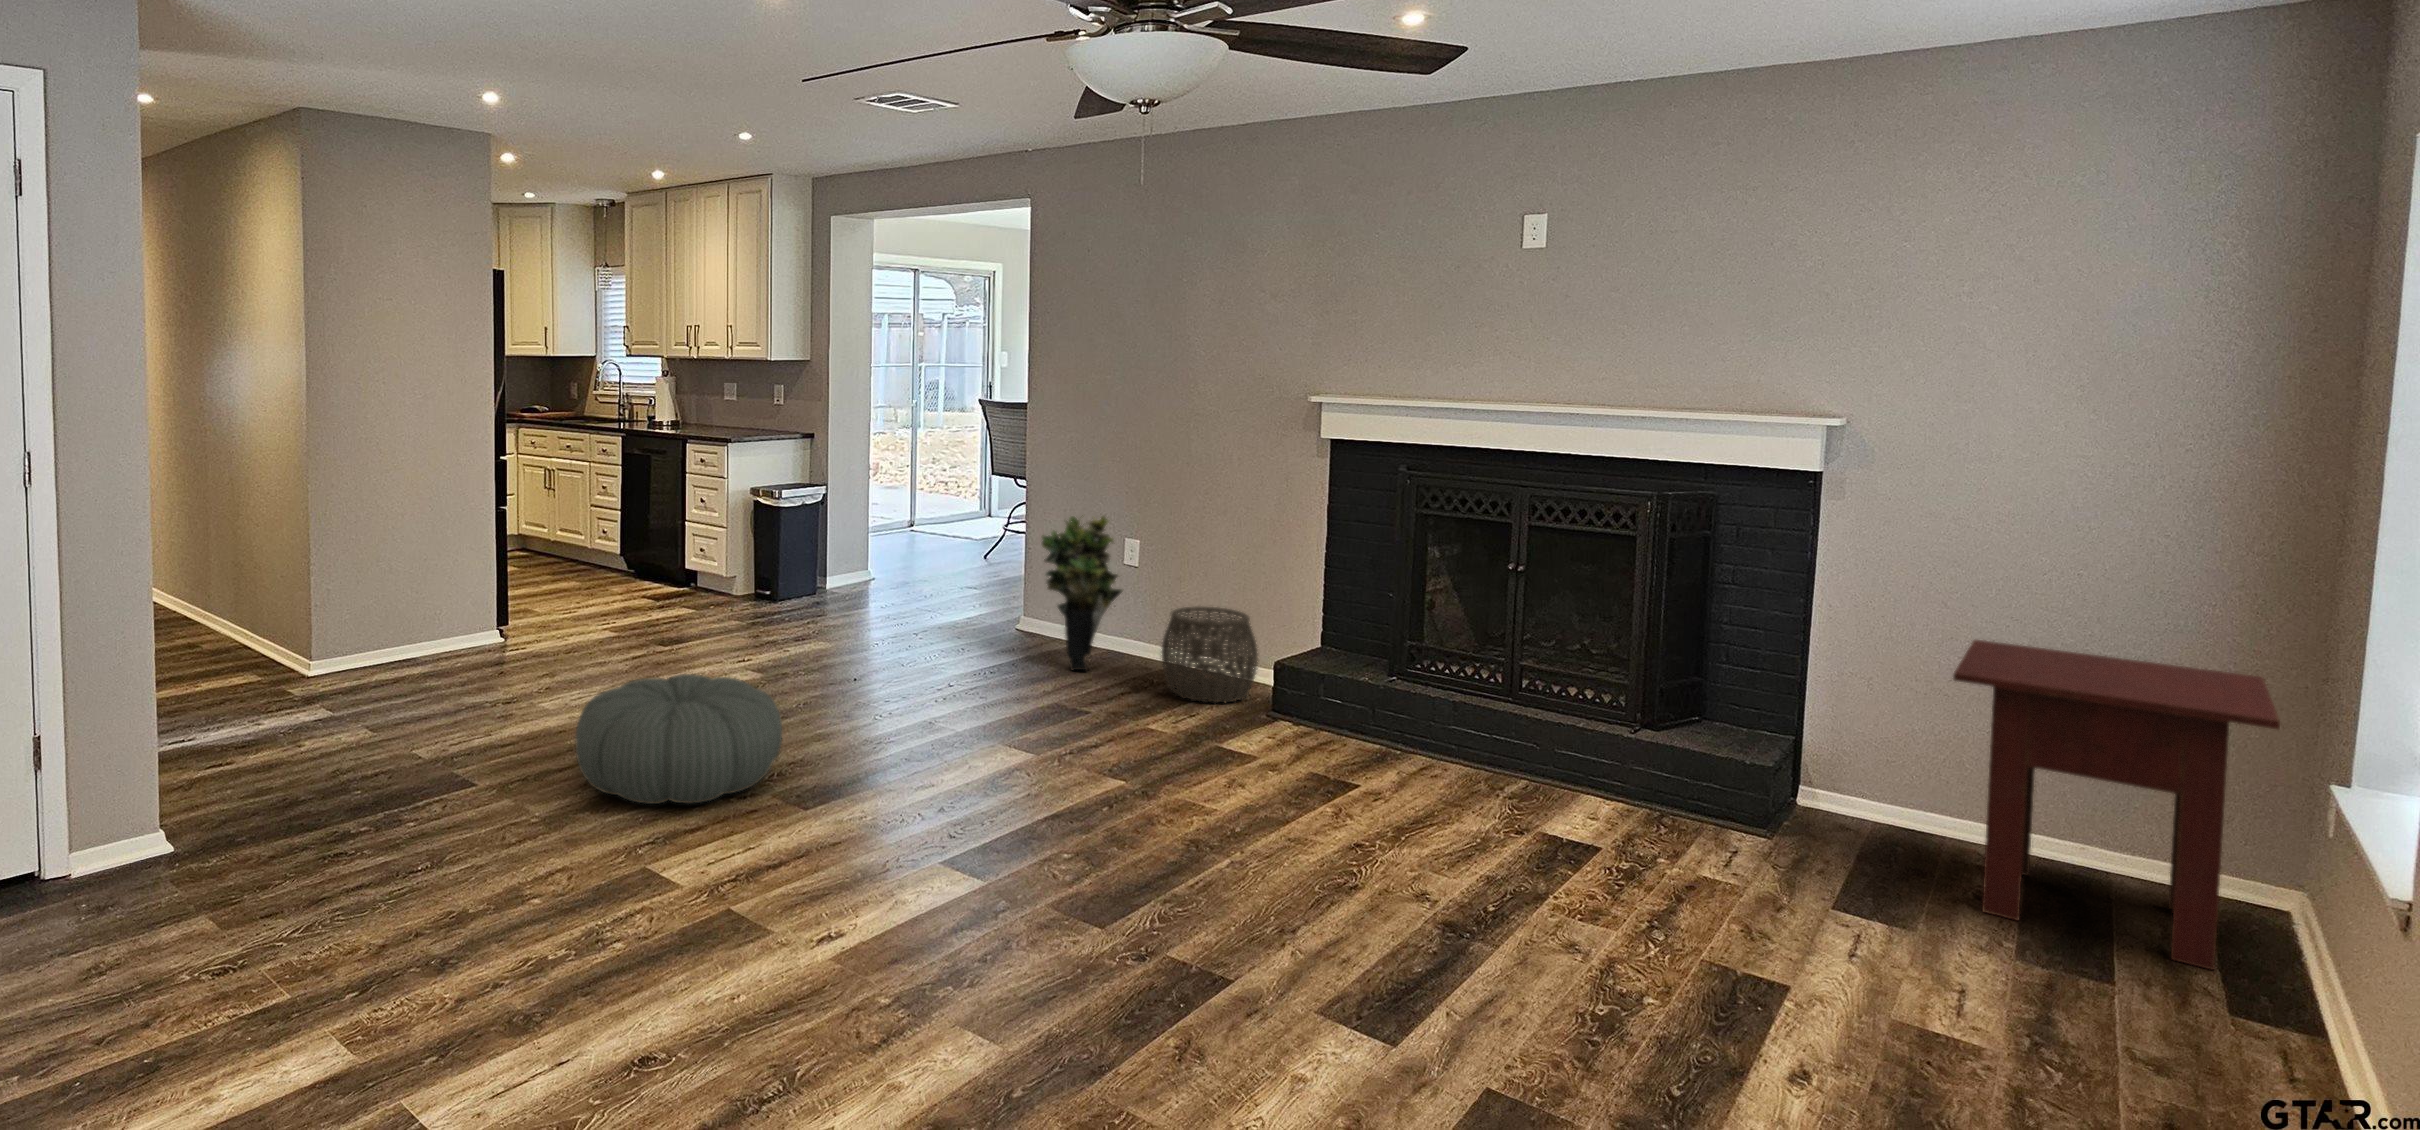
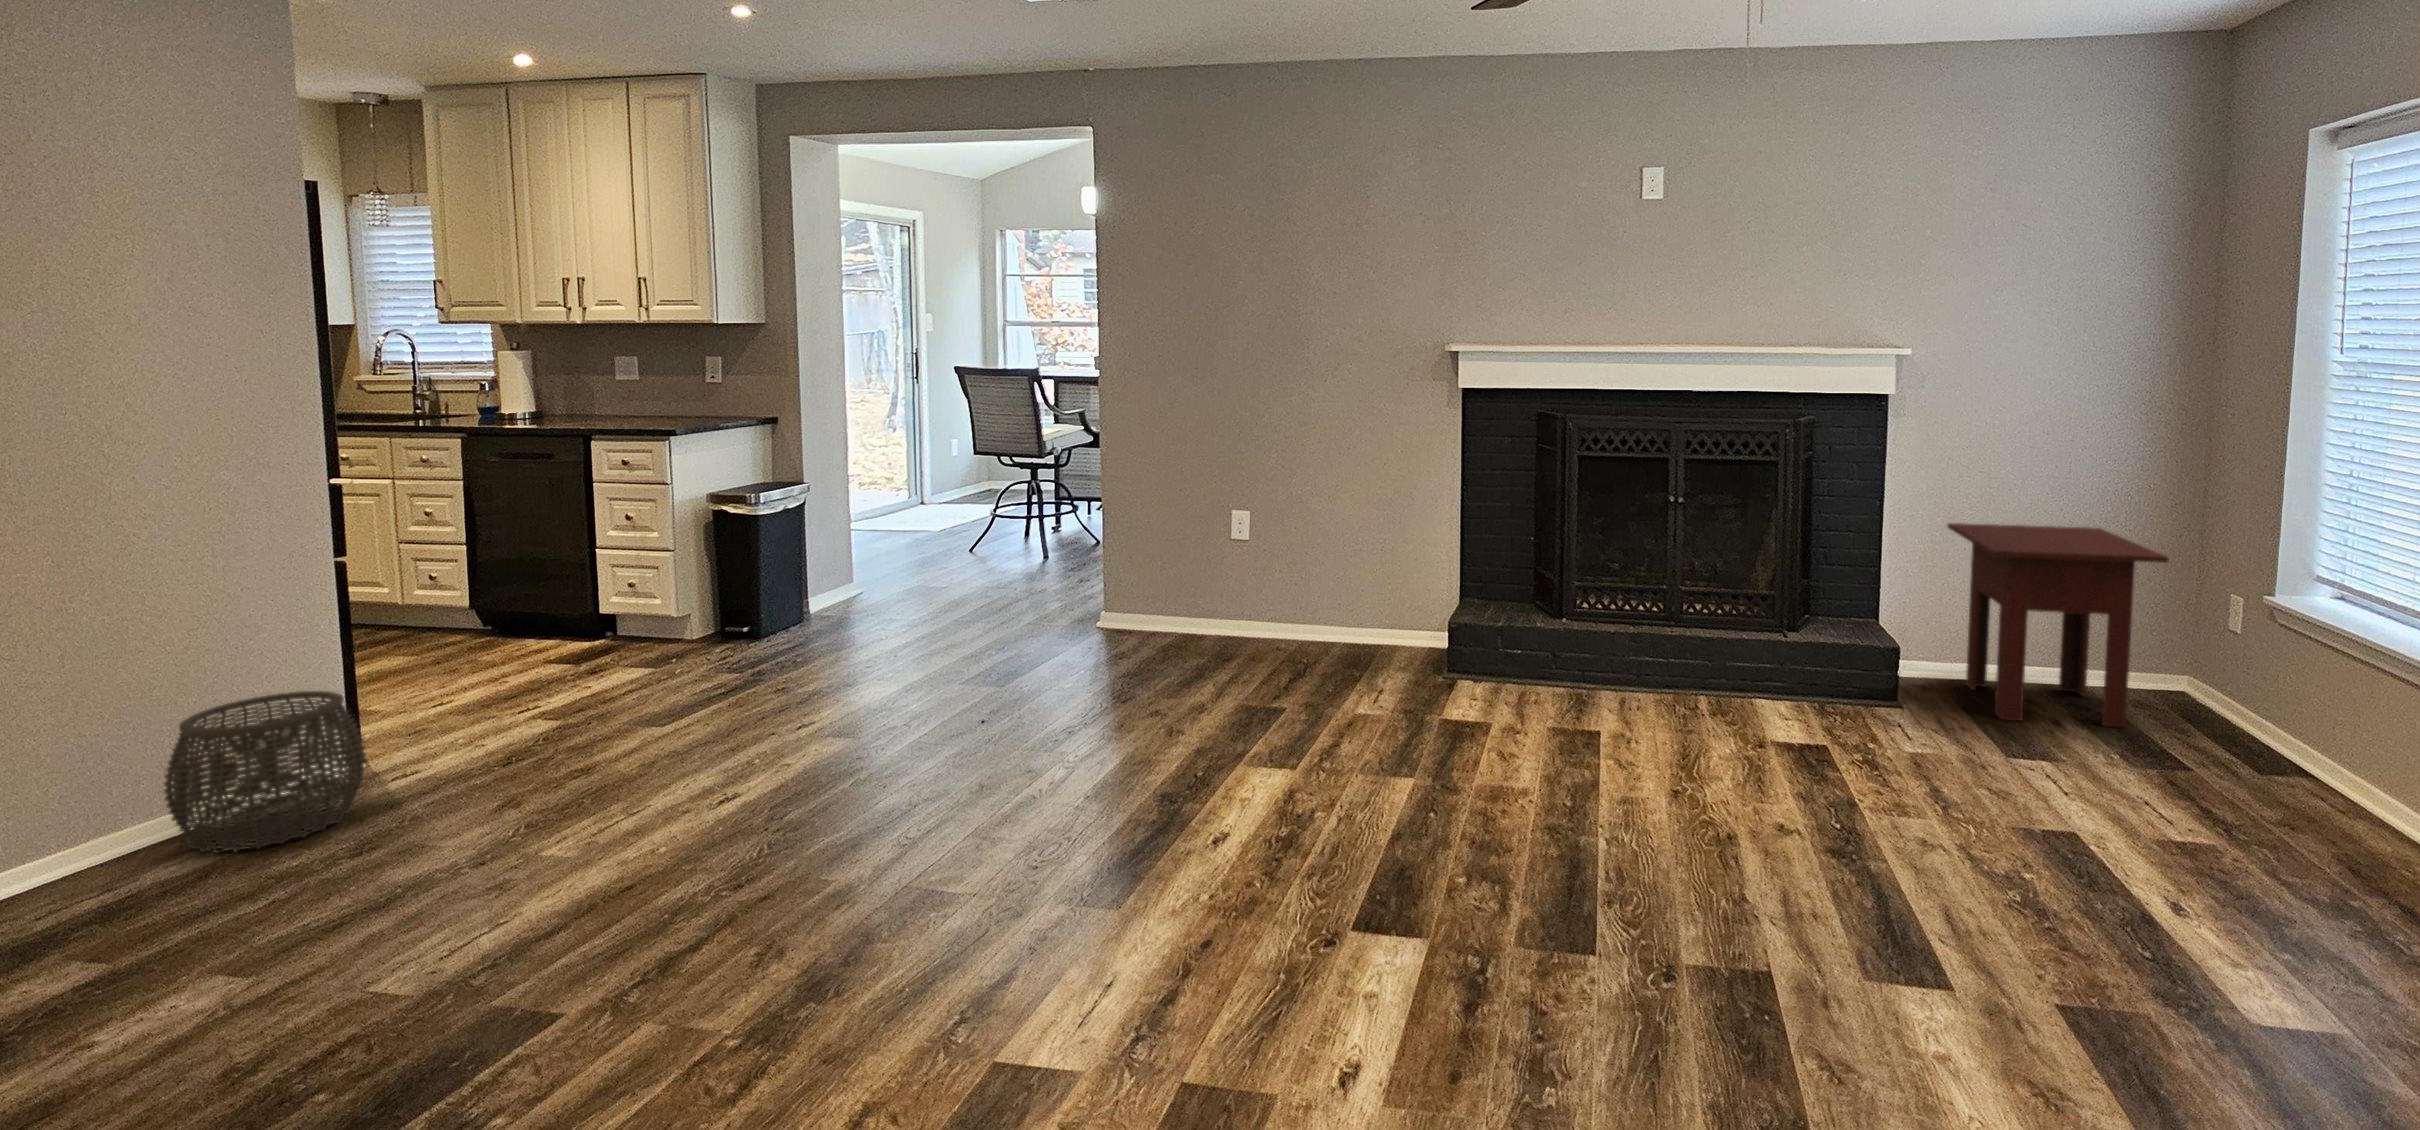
potted plant: present [1042,516,1122,671] -> none [1151,488,1248,659]
woven basket: present [1161,606,1258,703] -> present [164,691,366,853]
pouf: present [575,674,782,804] -> none [728,754,1044,967]

